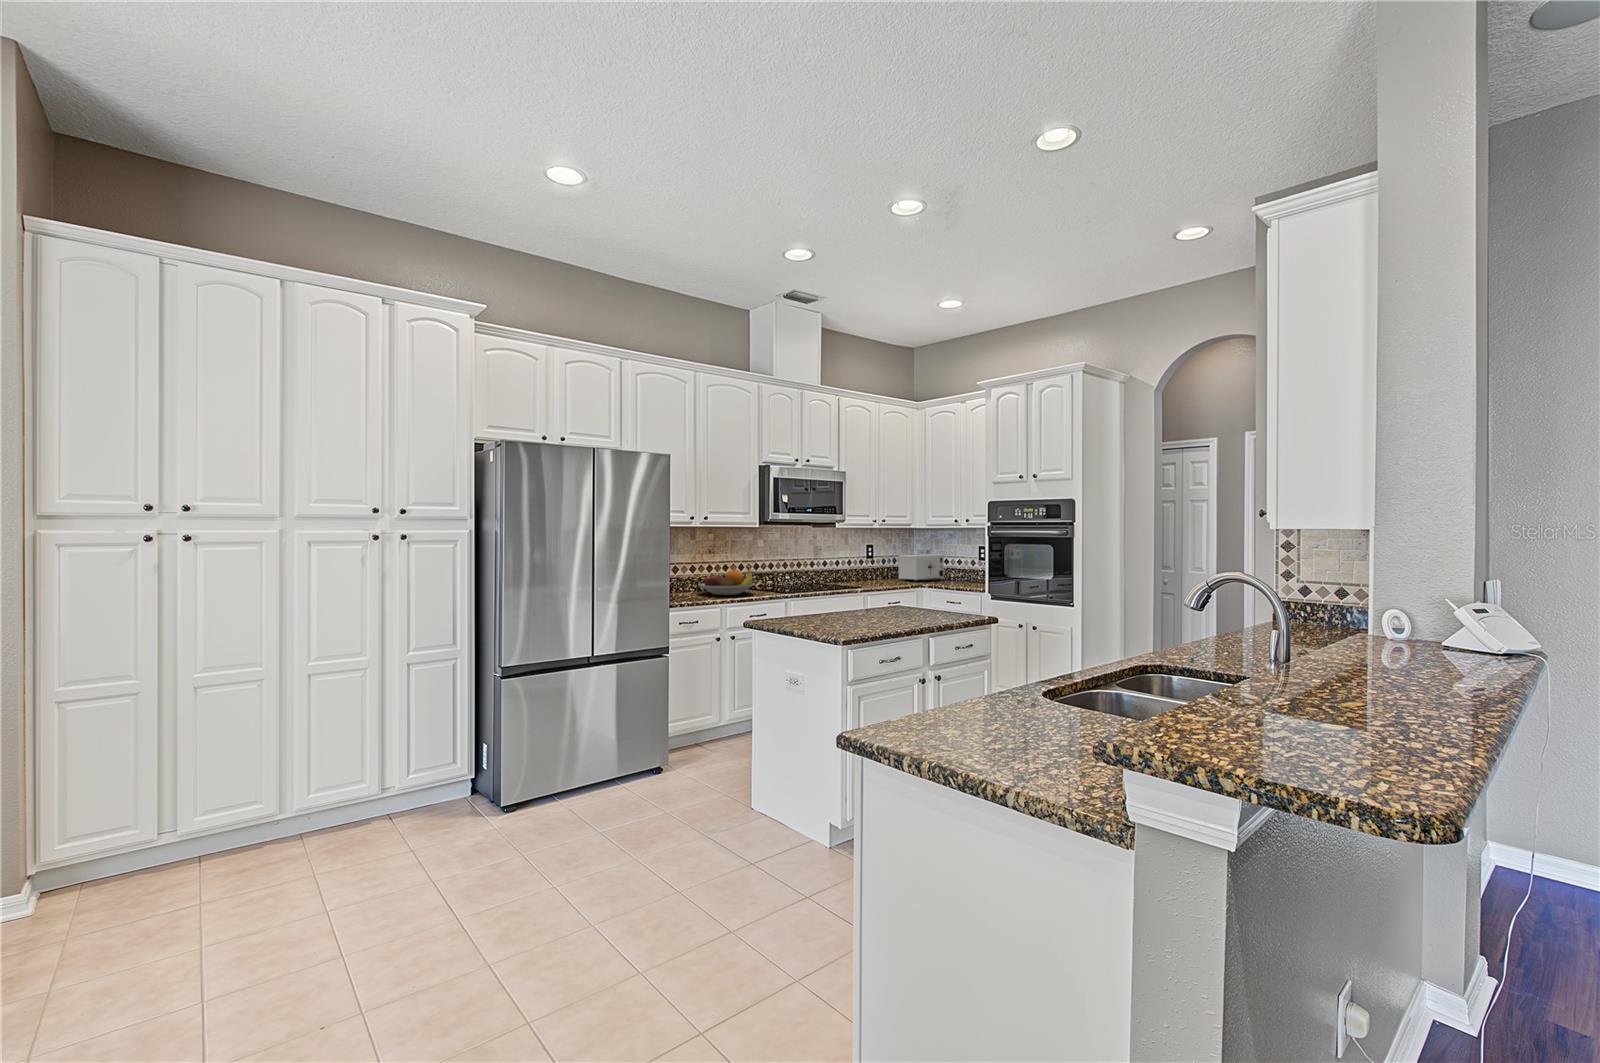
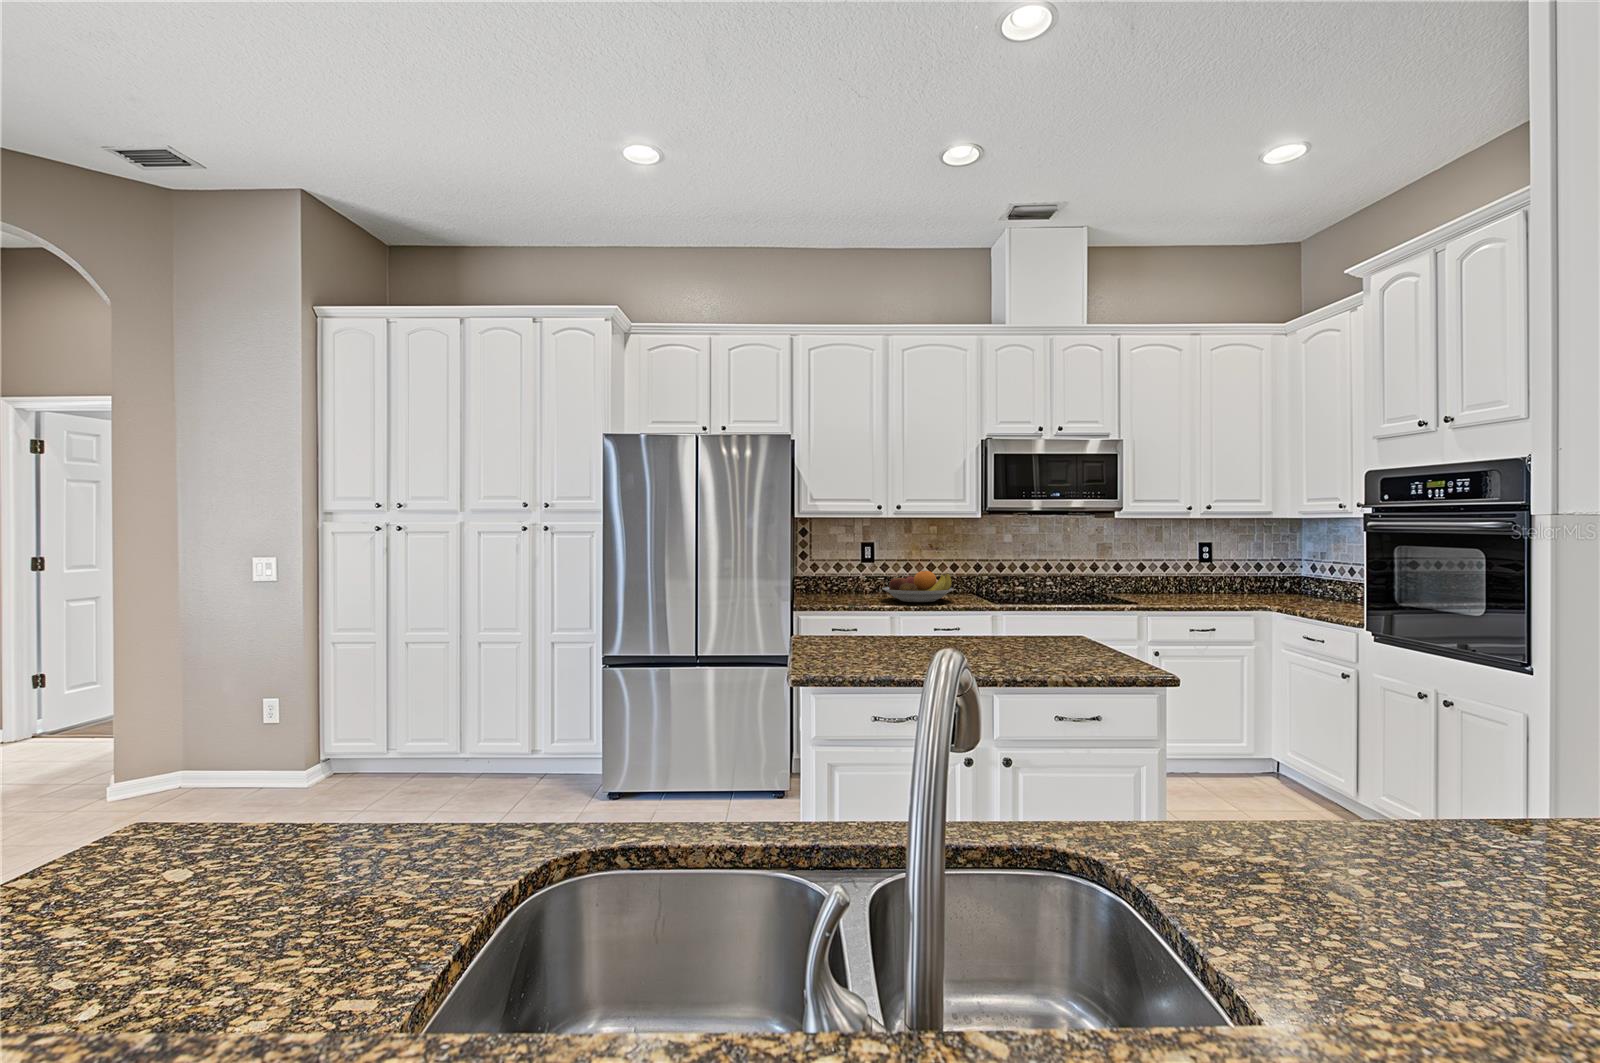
toaster: present [898,554,945,582] -> none [1242,558,1330,601]

